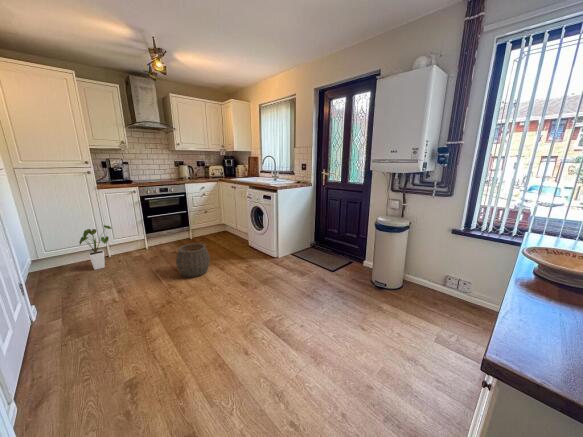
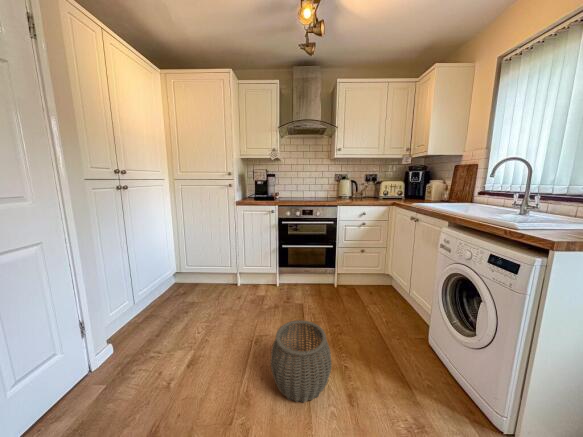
house plant: present [79,225,111,270] -> none [199,248,242,302]

